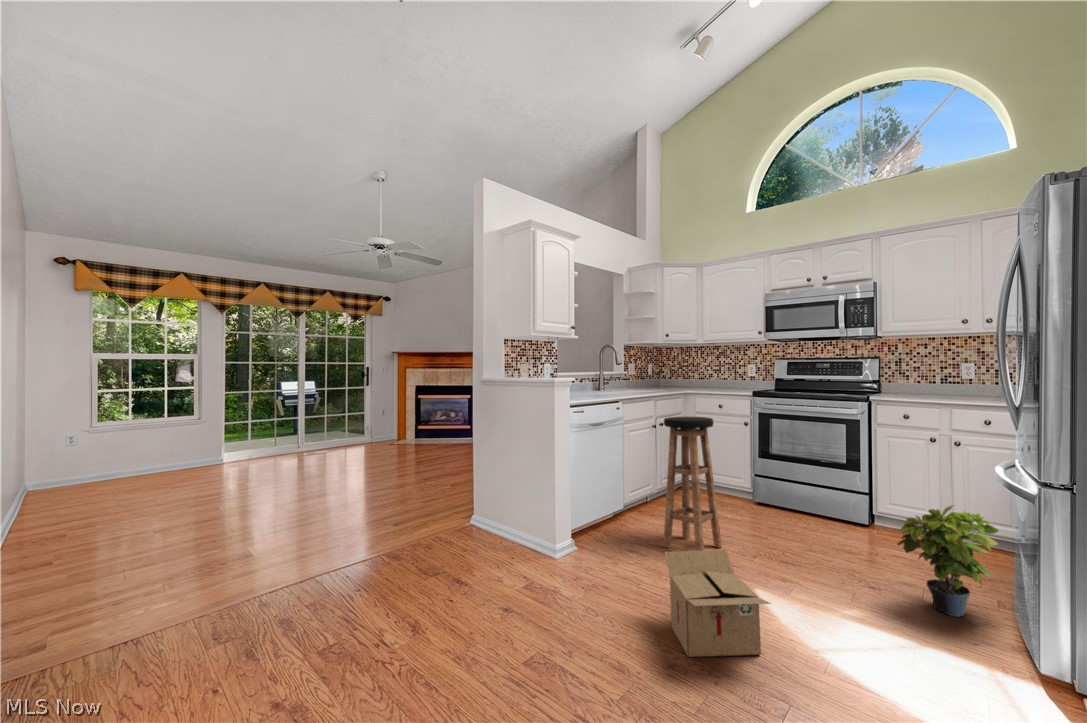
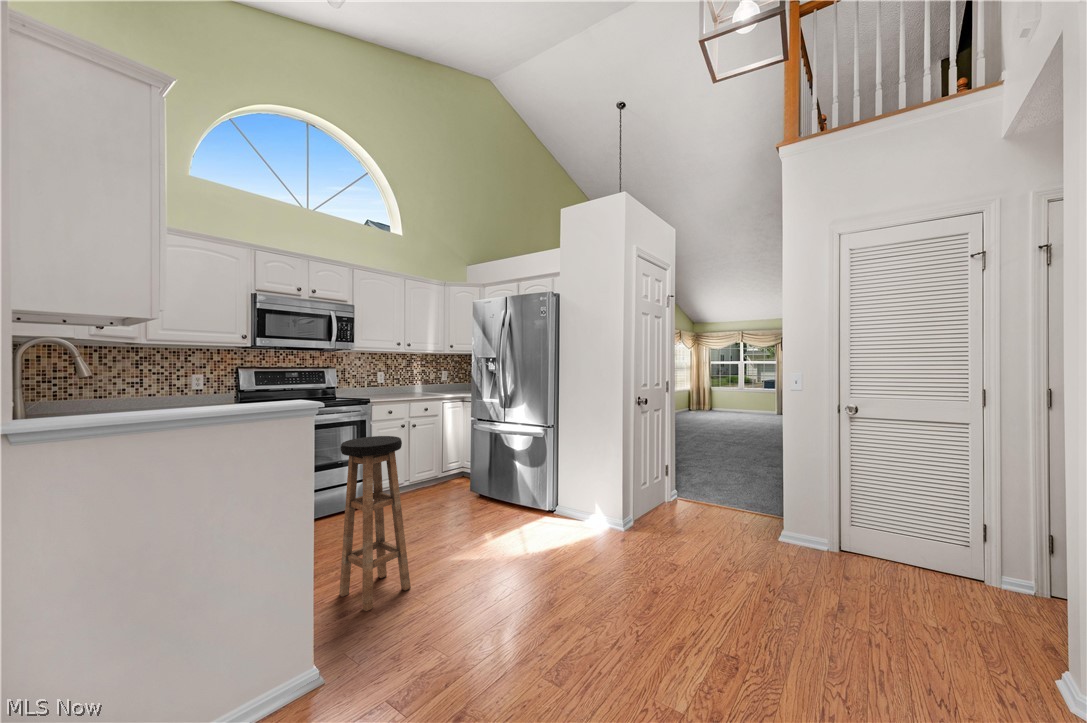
potted plant: present [897,505,998,617] -> none [487,454,533,520]
cardboard box: present [665,550,771,657] -> none [526,531,615,614]

